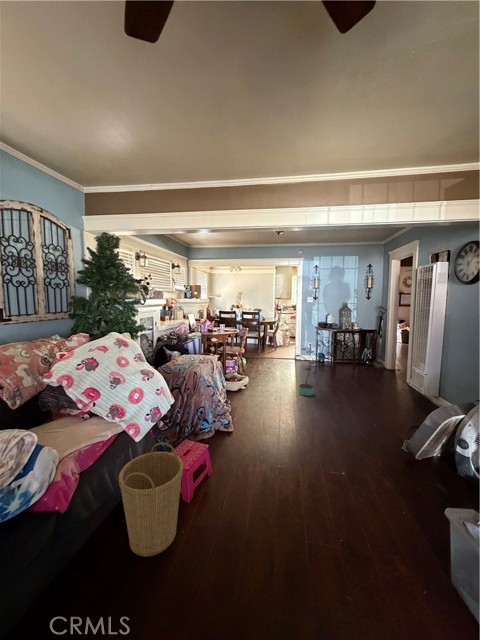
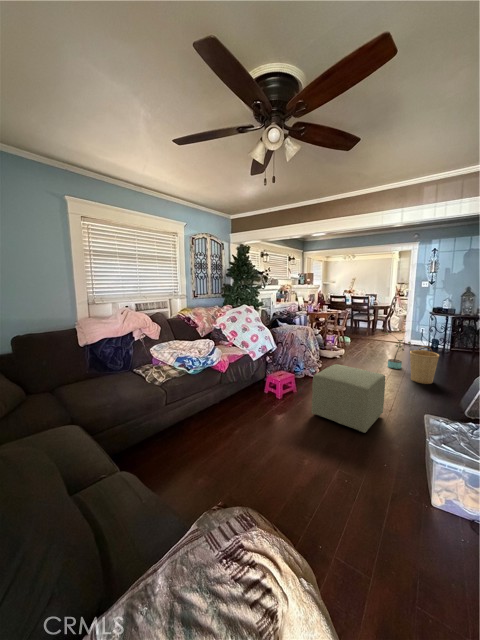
ottoman: none [255,420,359,555] -> present [312,364,385,433]
basket: present [119,443,183,557] -> present [410,346,439,384]

